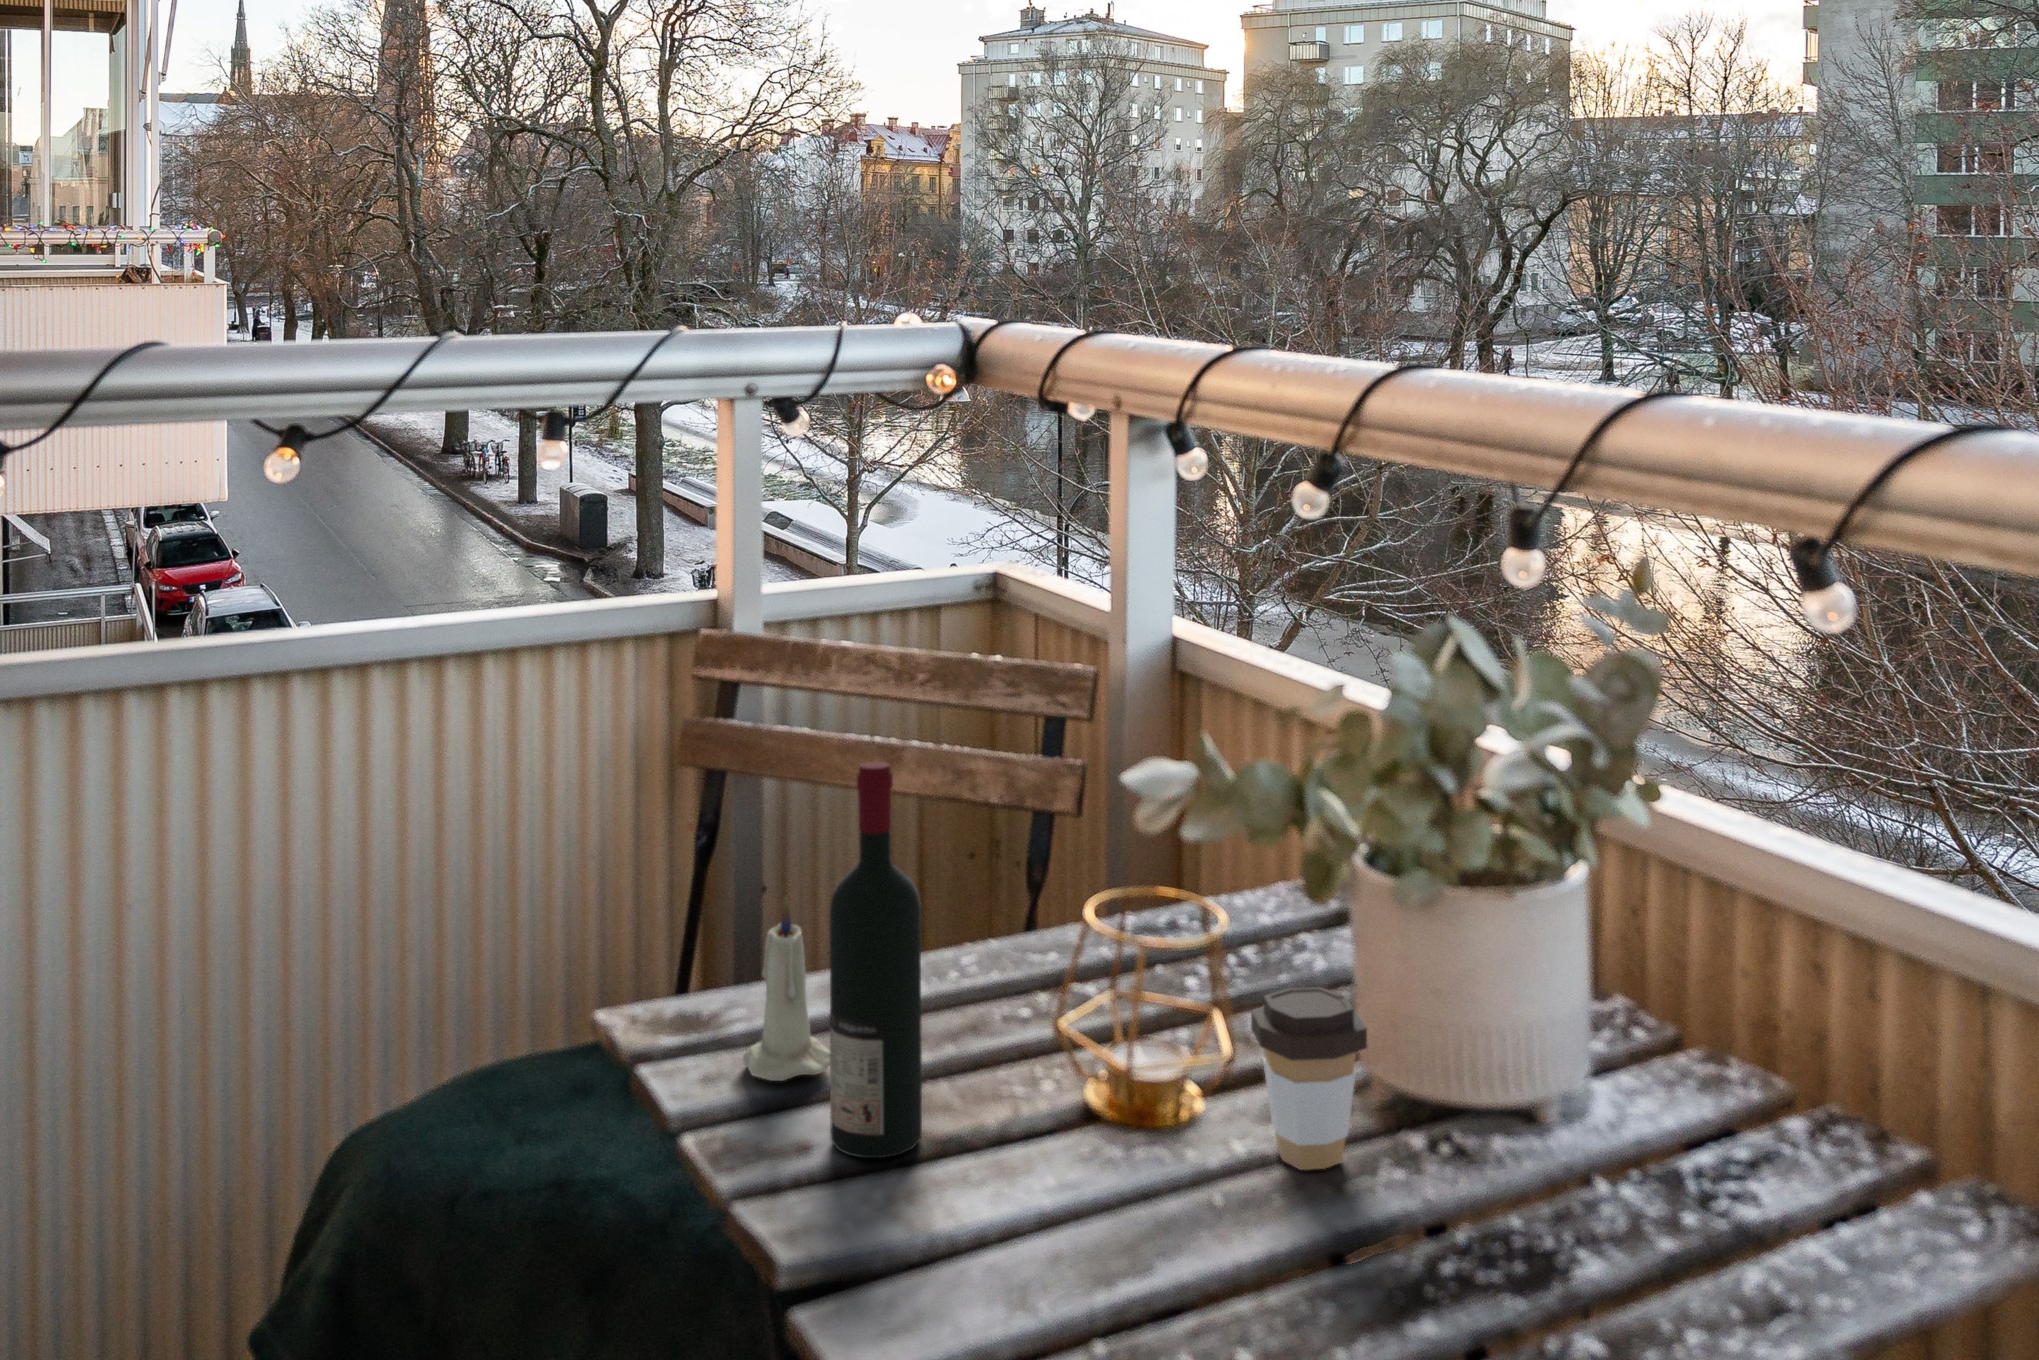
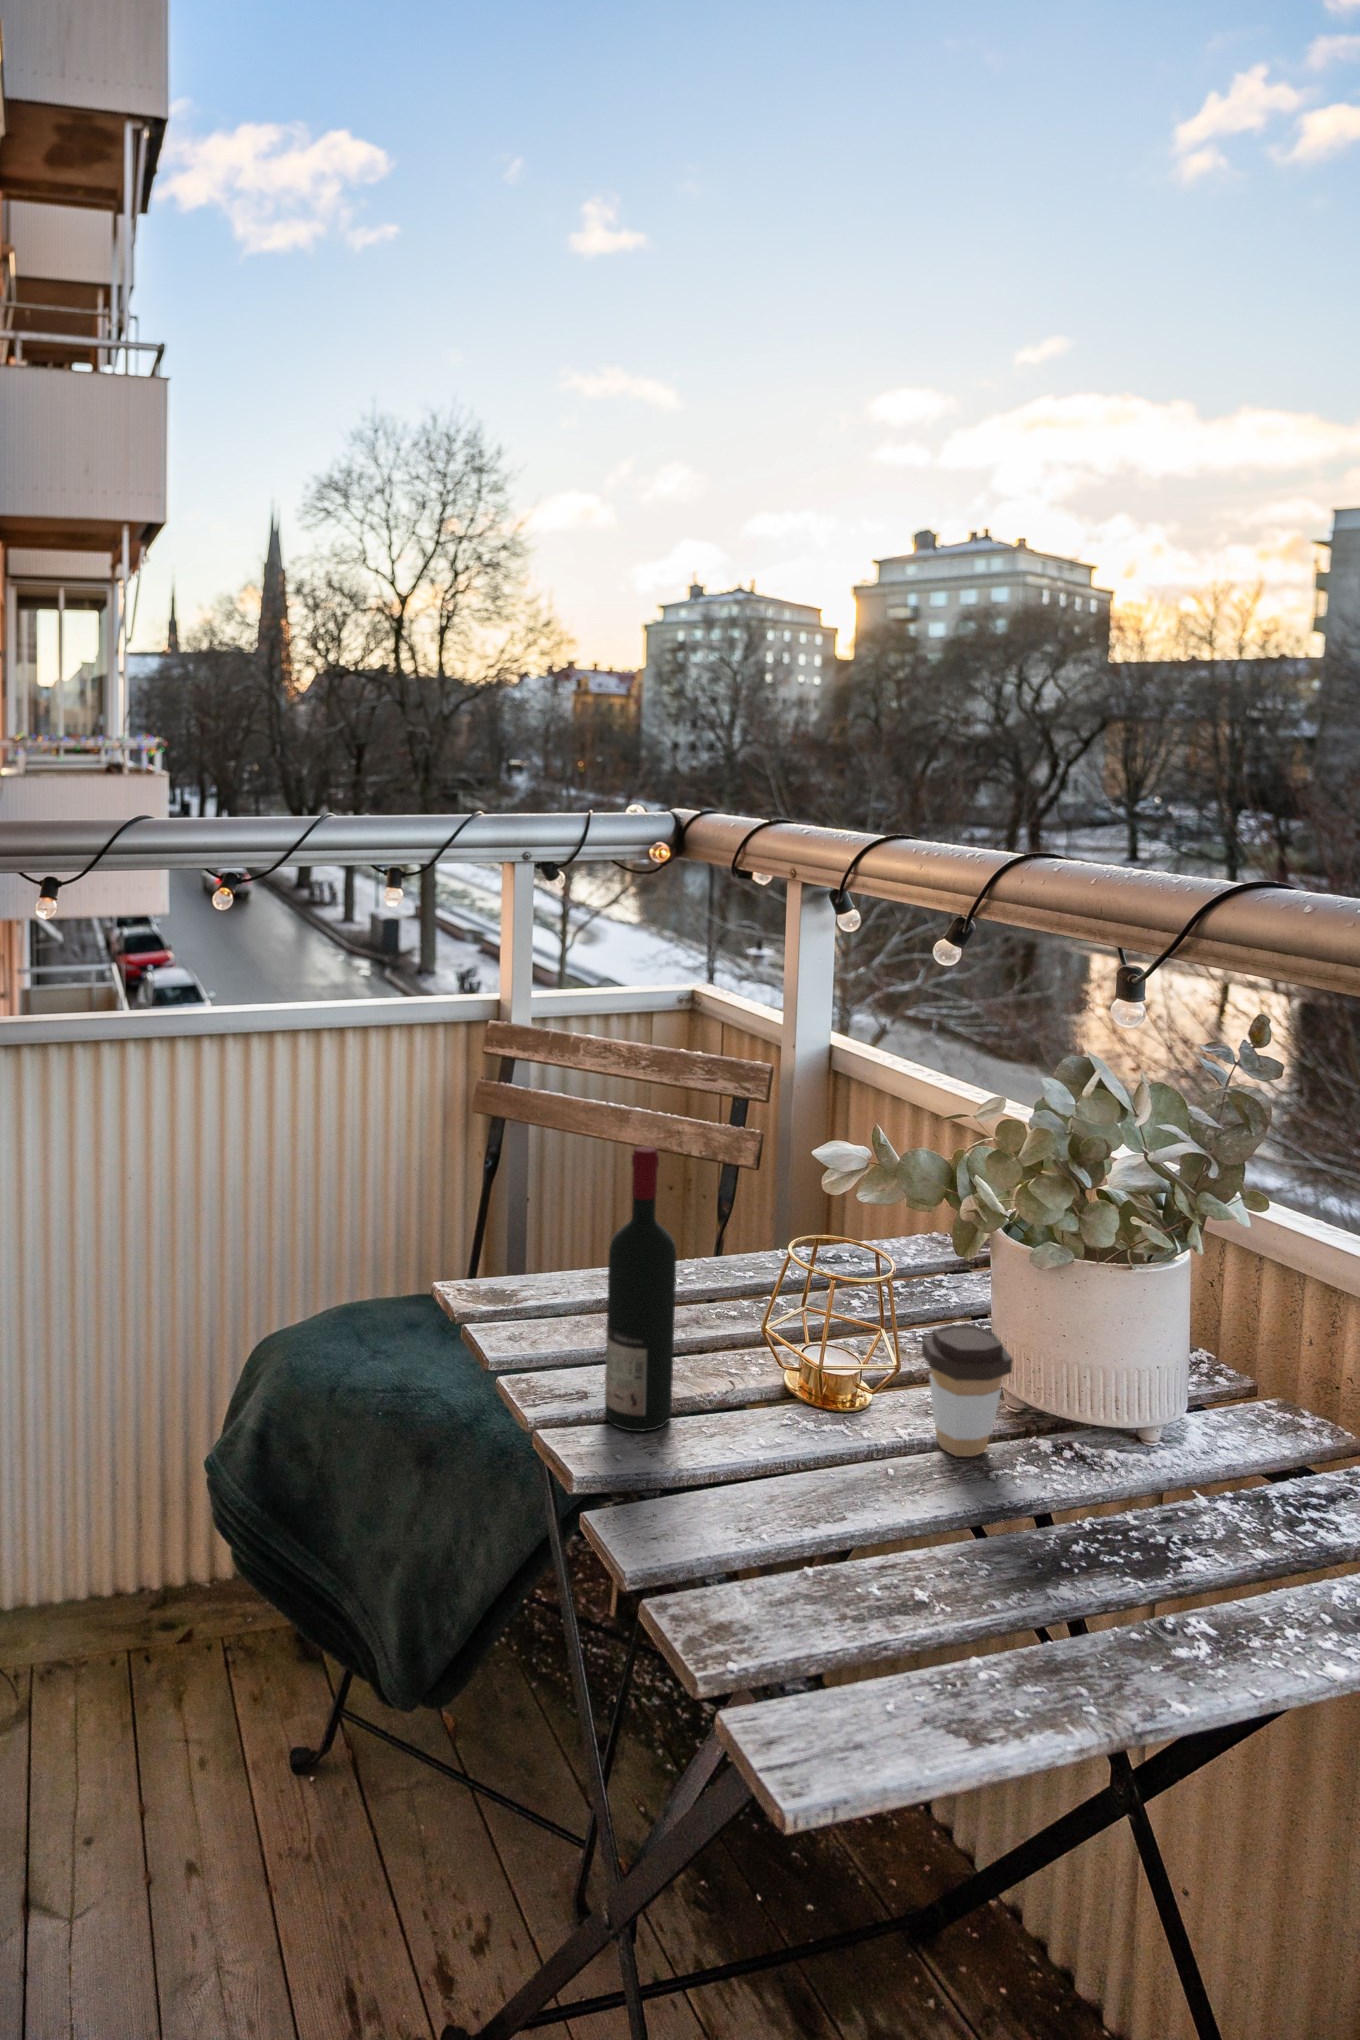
candle: present [743,896,830,1081] -> none [536,1235,602,1367]

